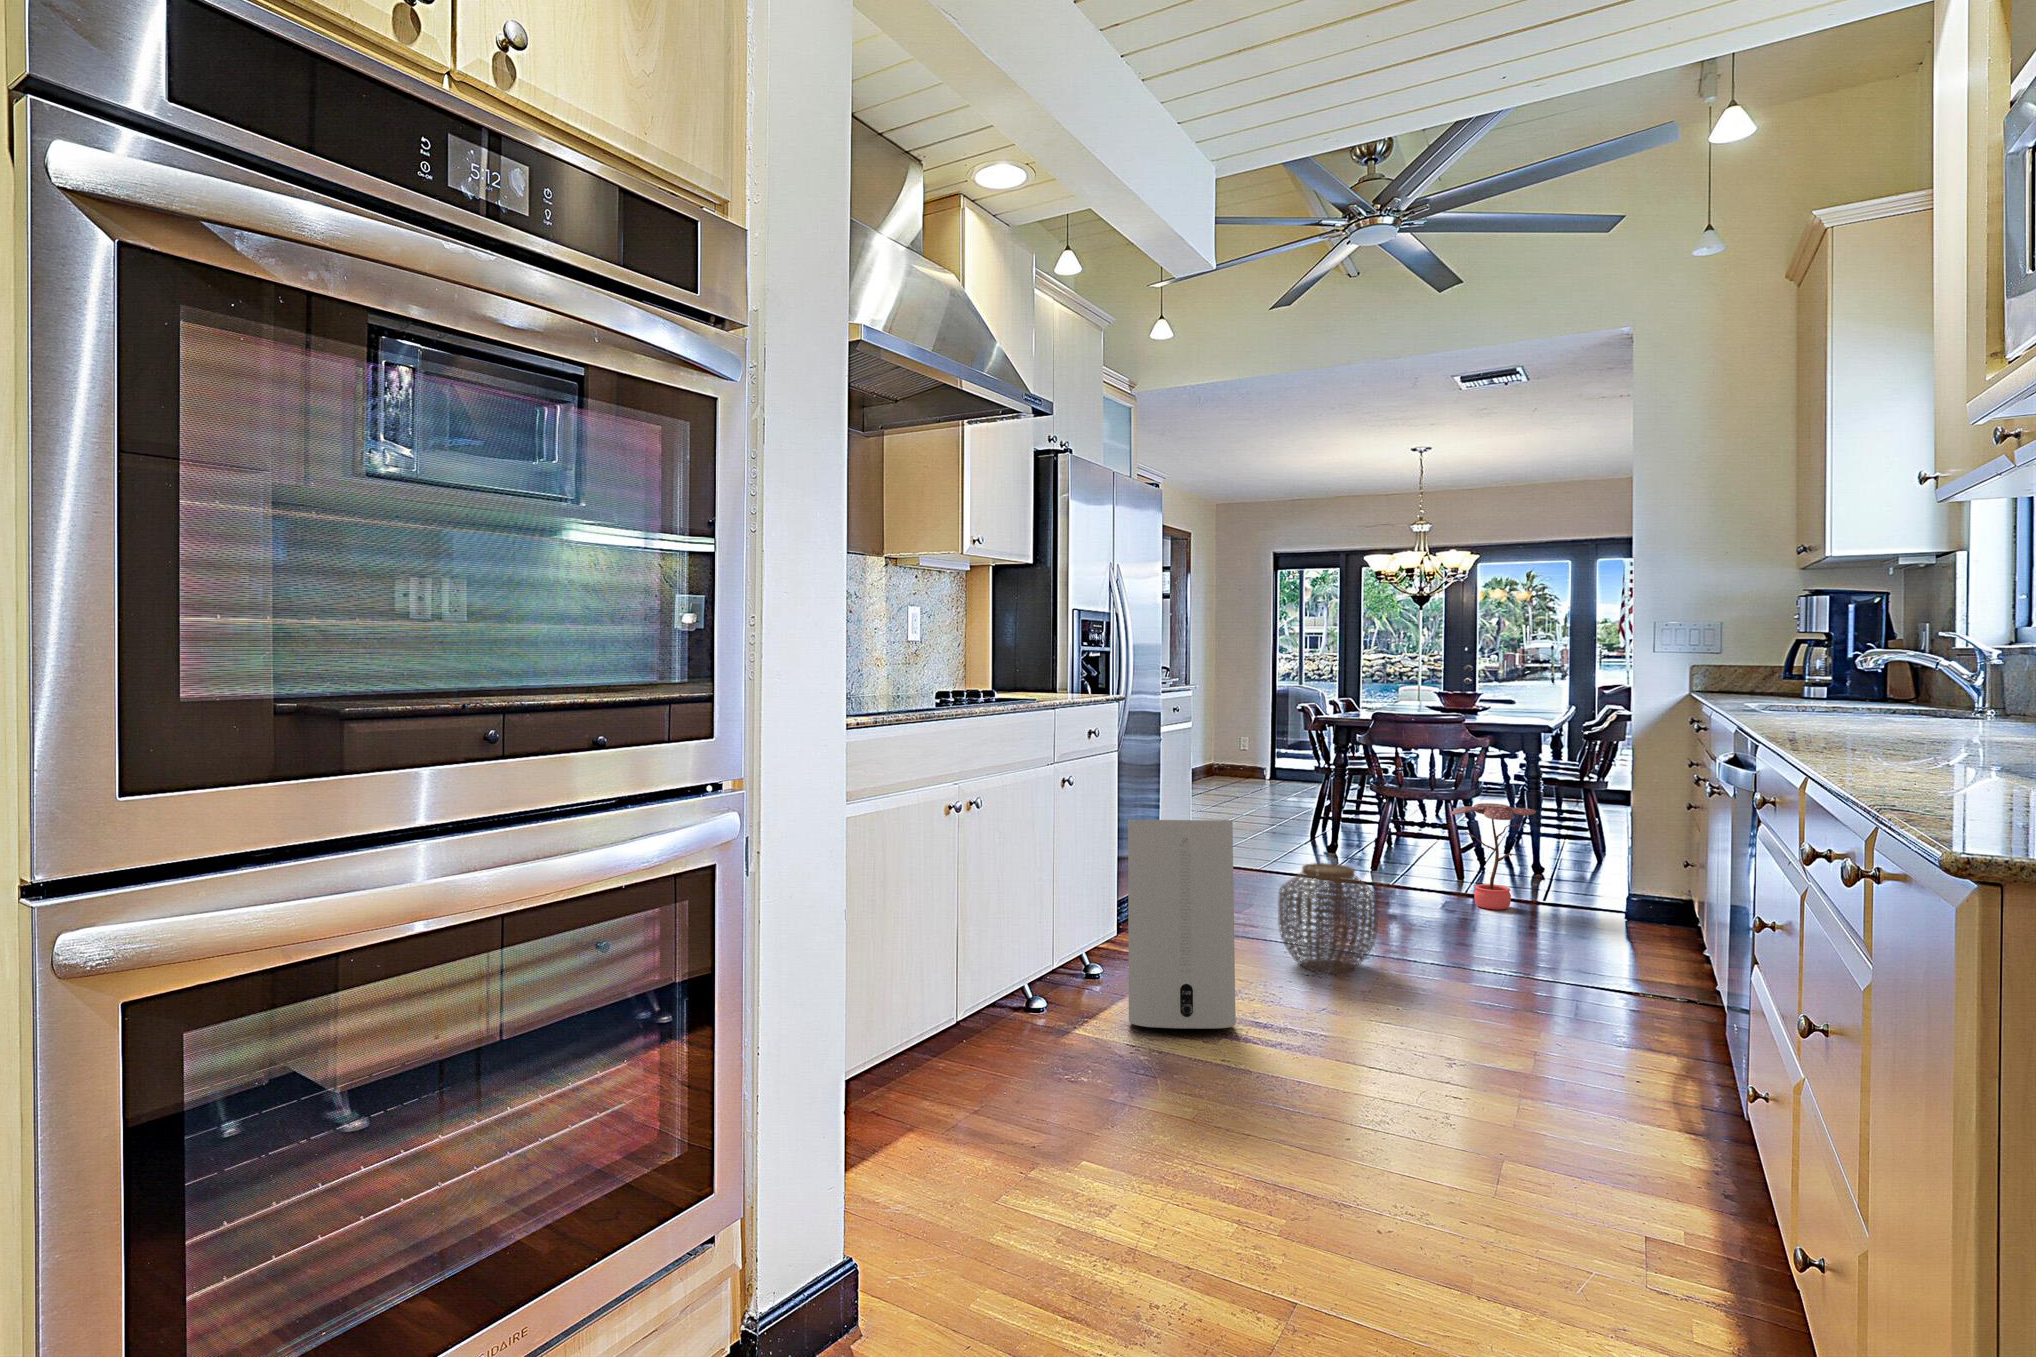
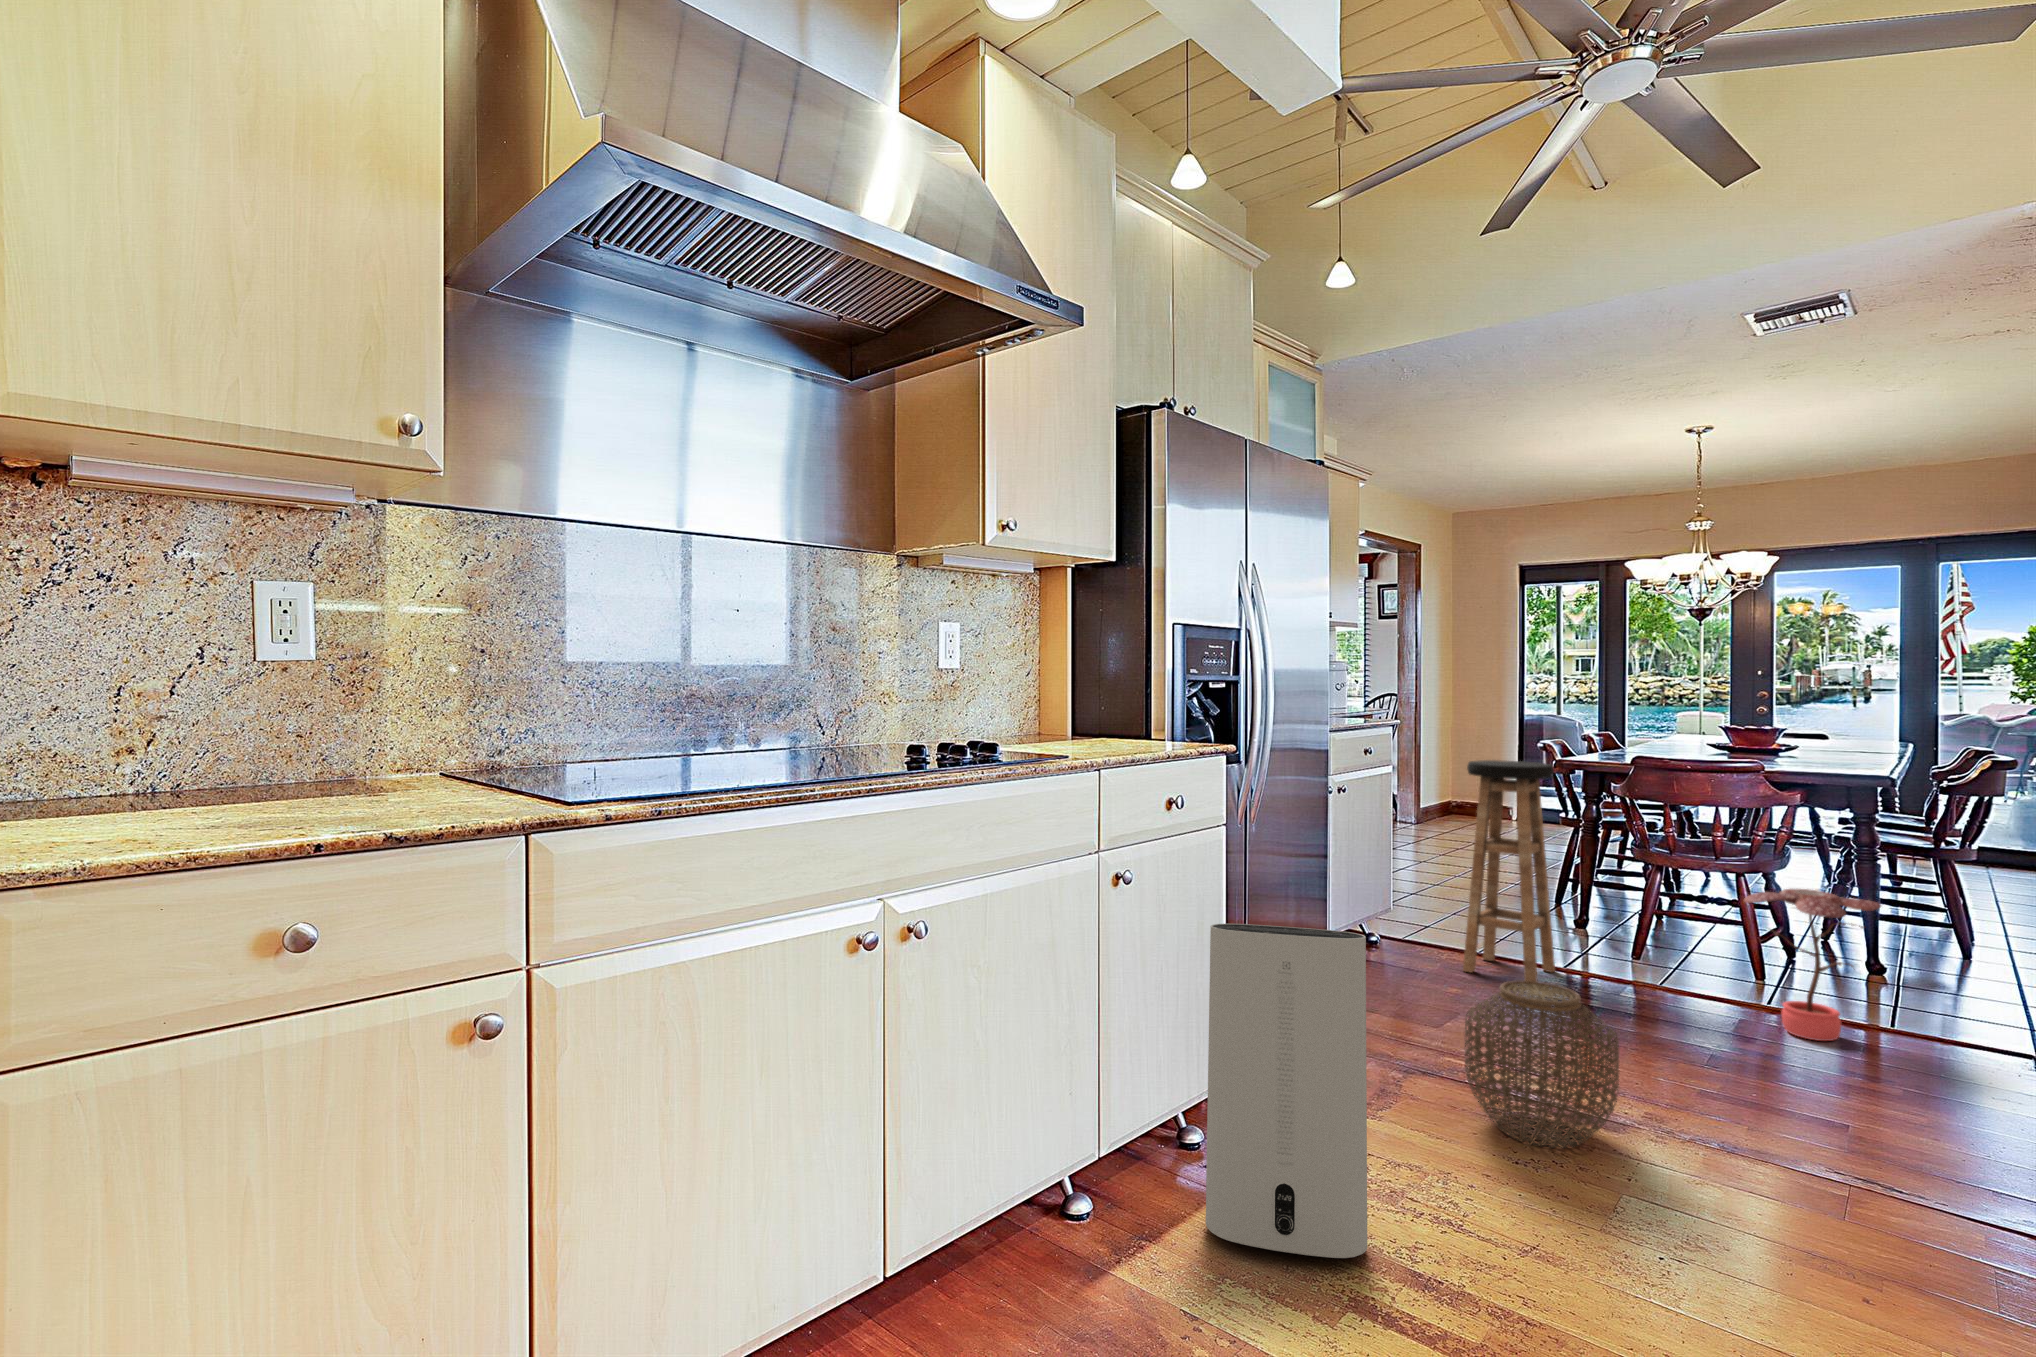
bar stool: none [1256,717,1323,890] -> present [1463,760,1555,981]

